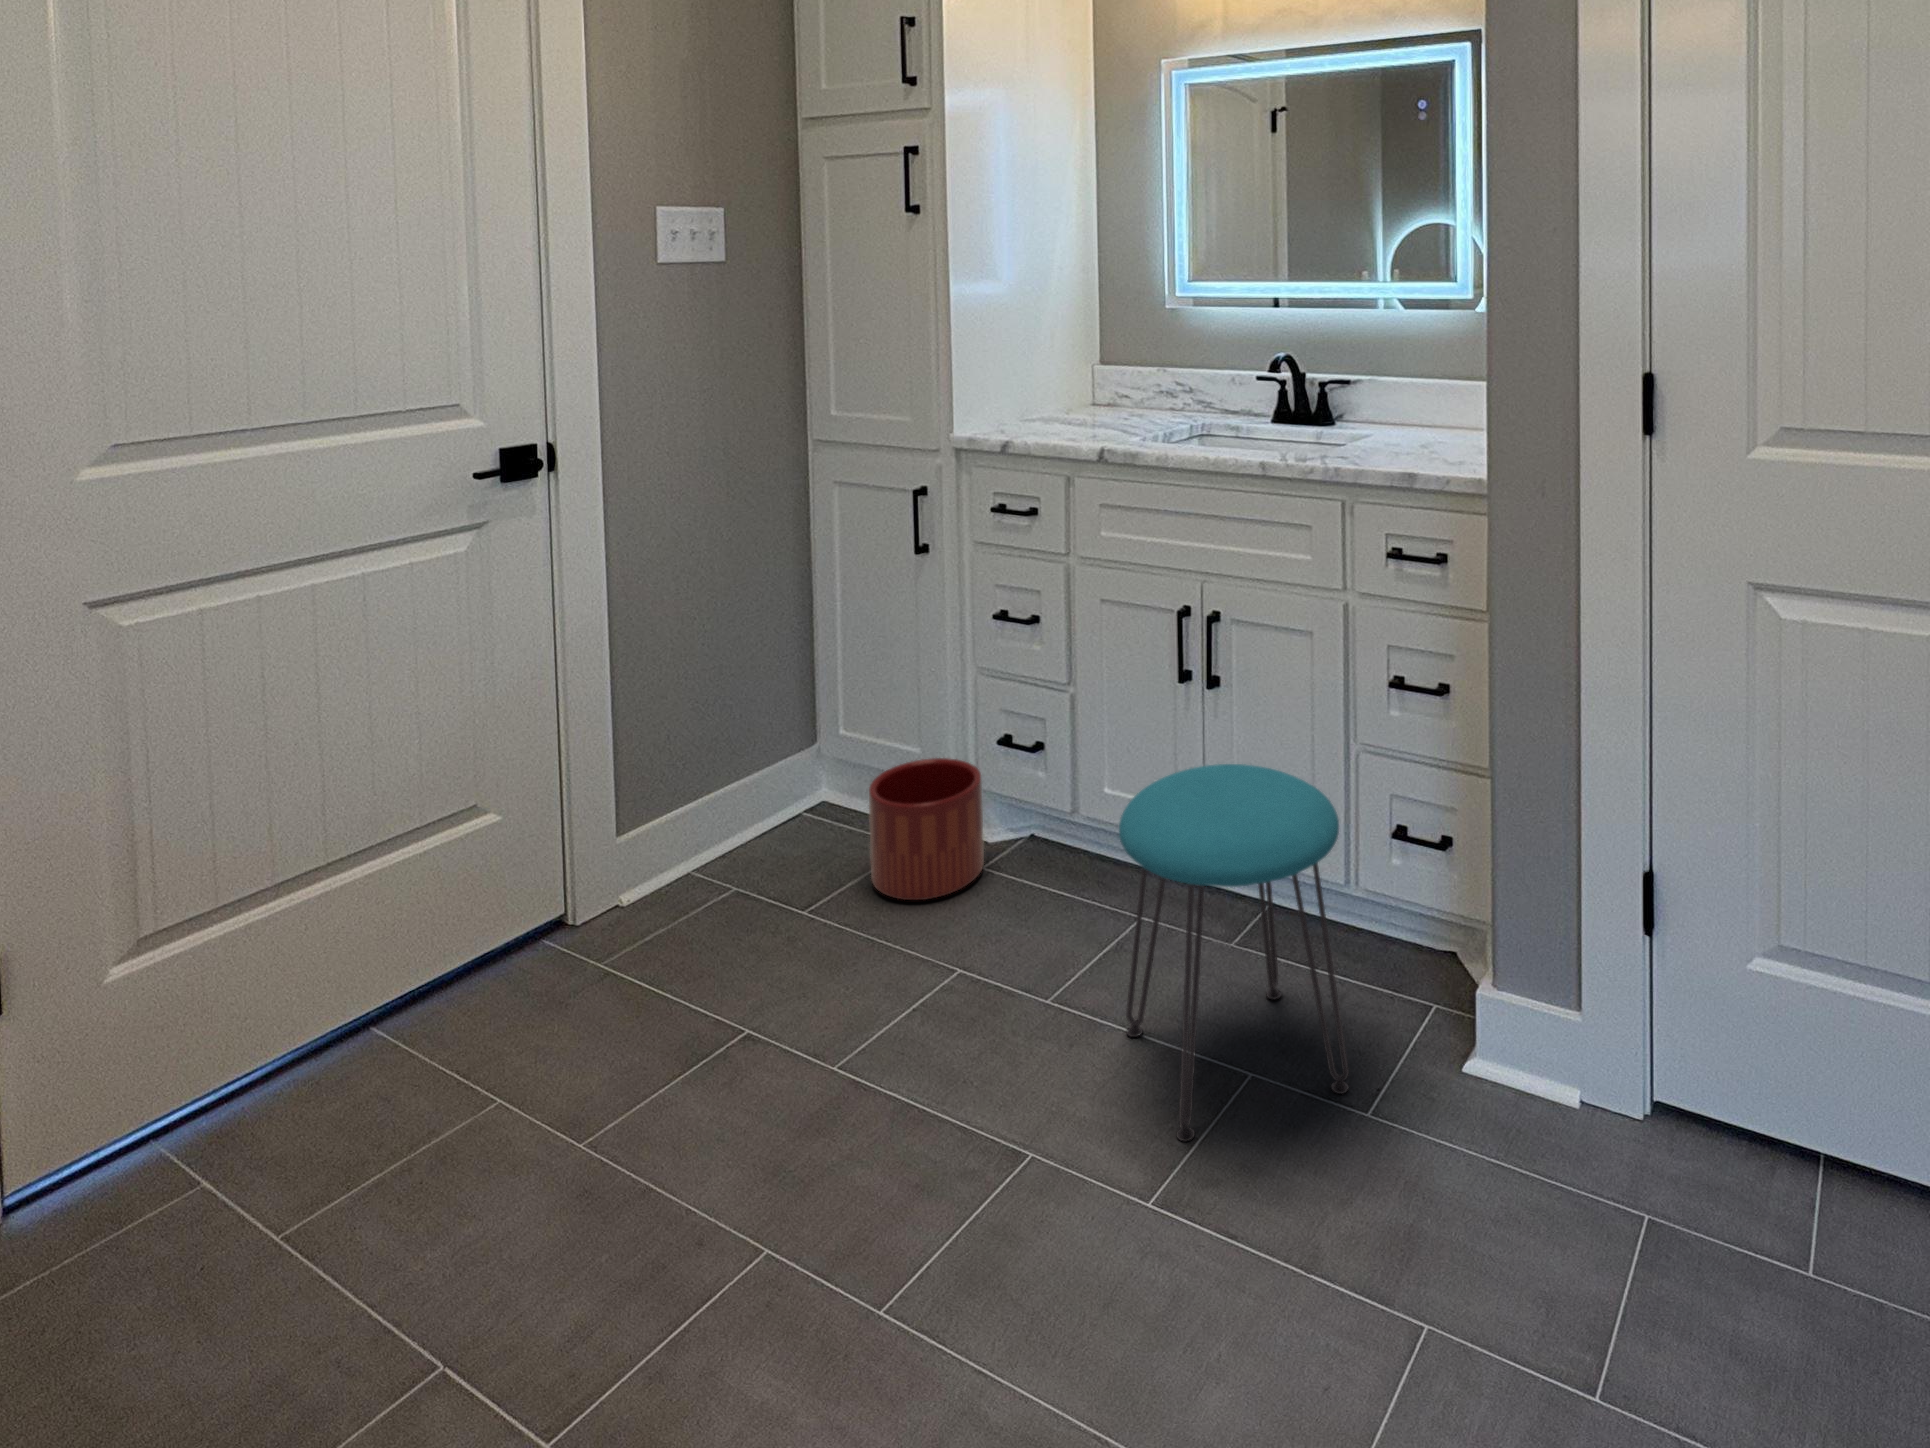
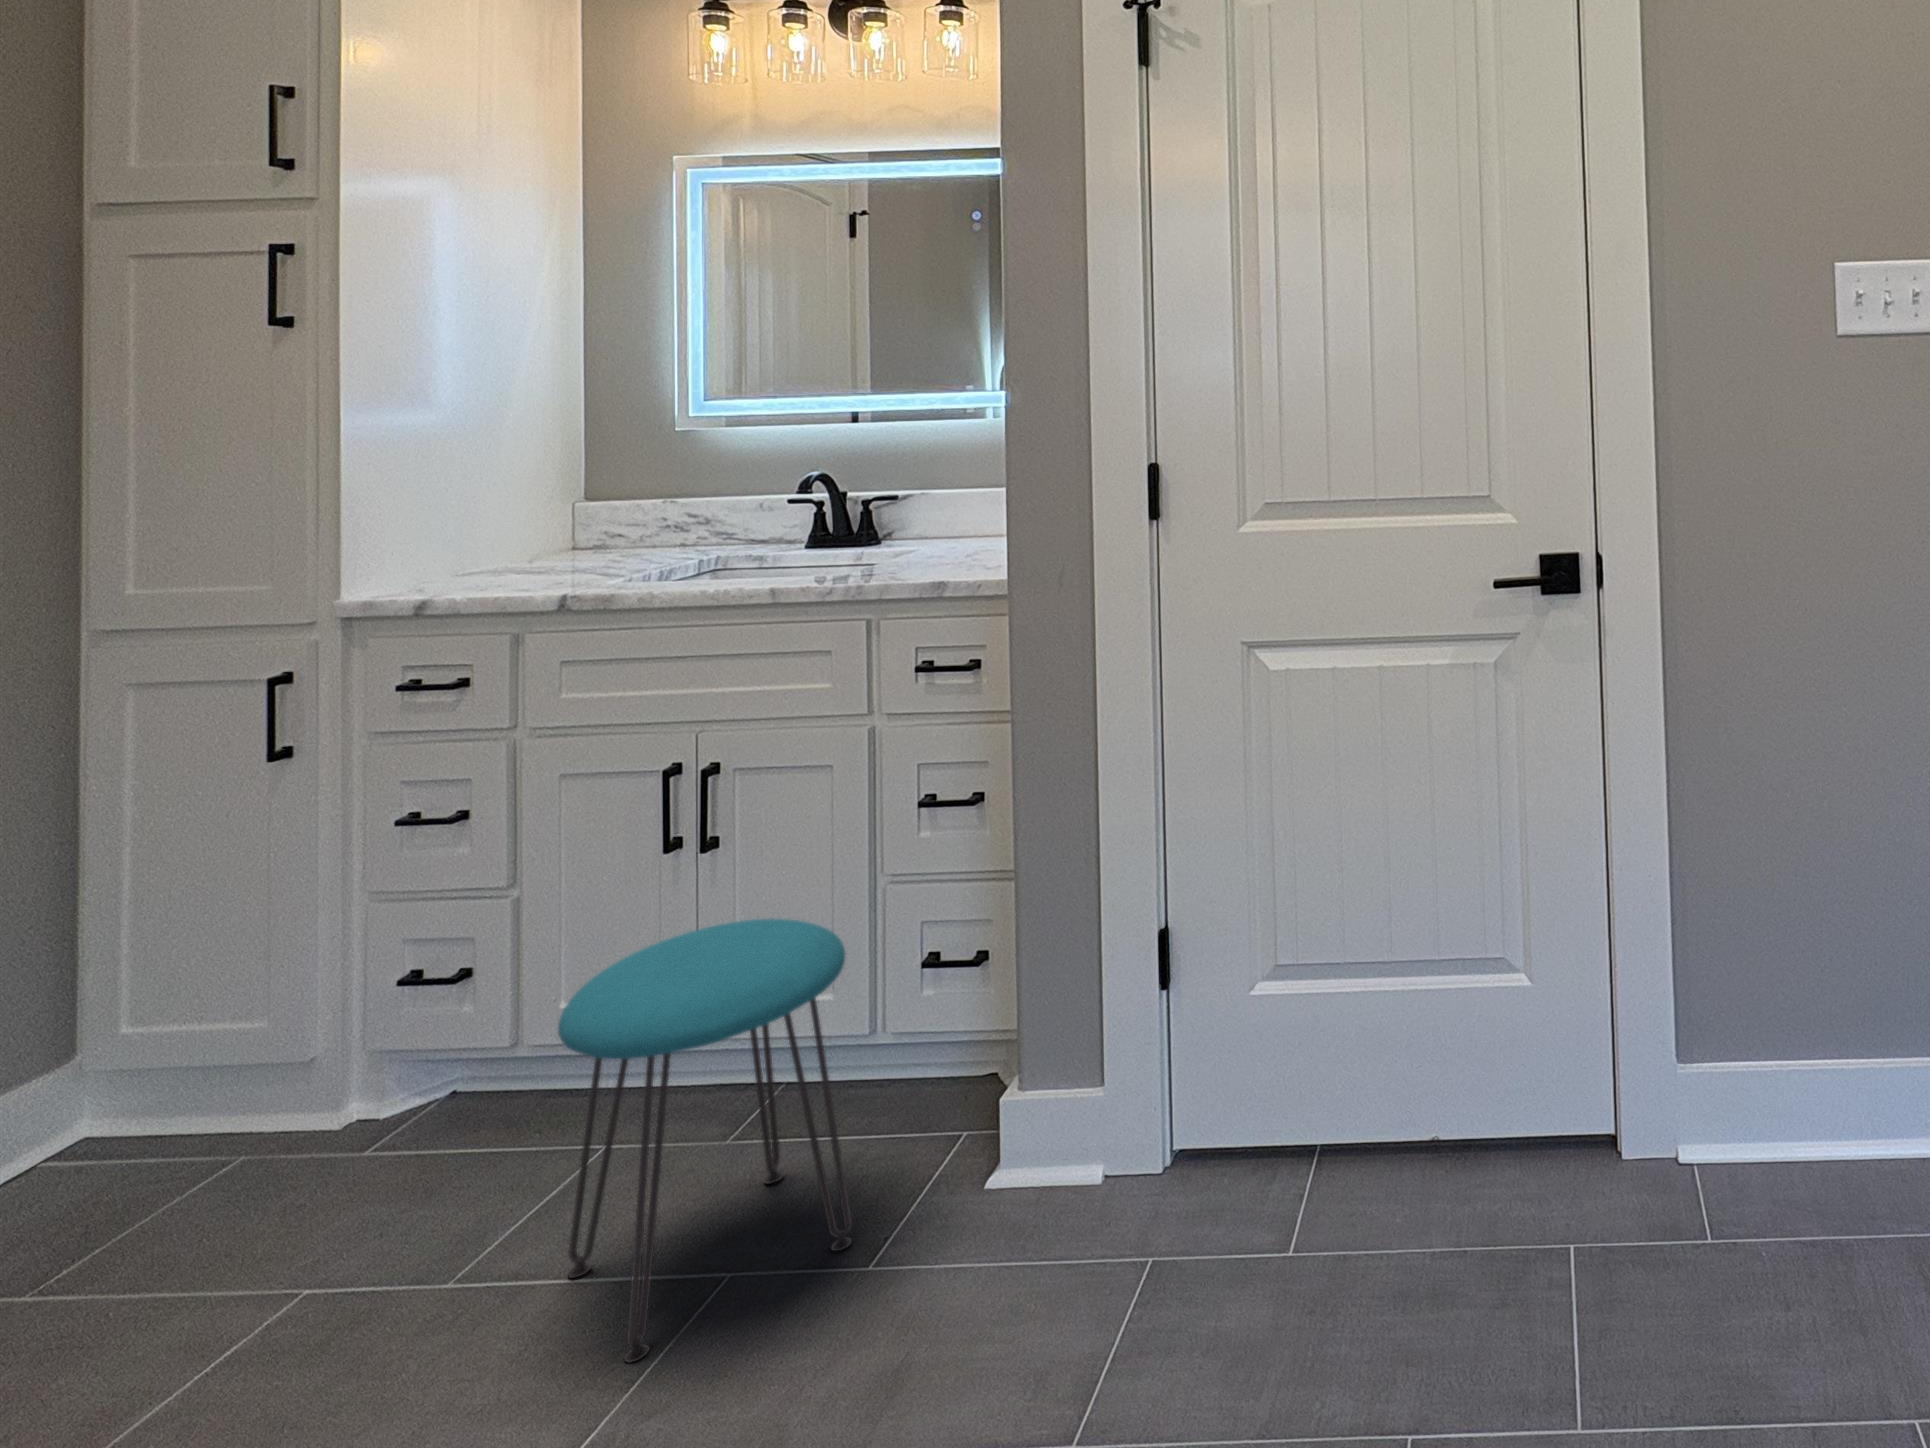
planter: present [869,758,984,900] -> none [168,1022,369,1228]

